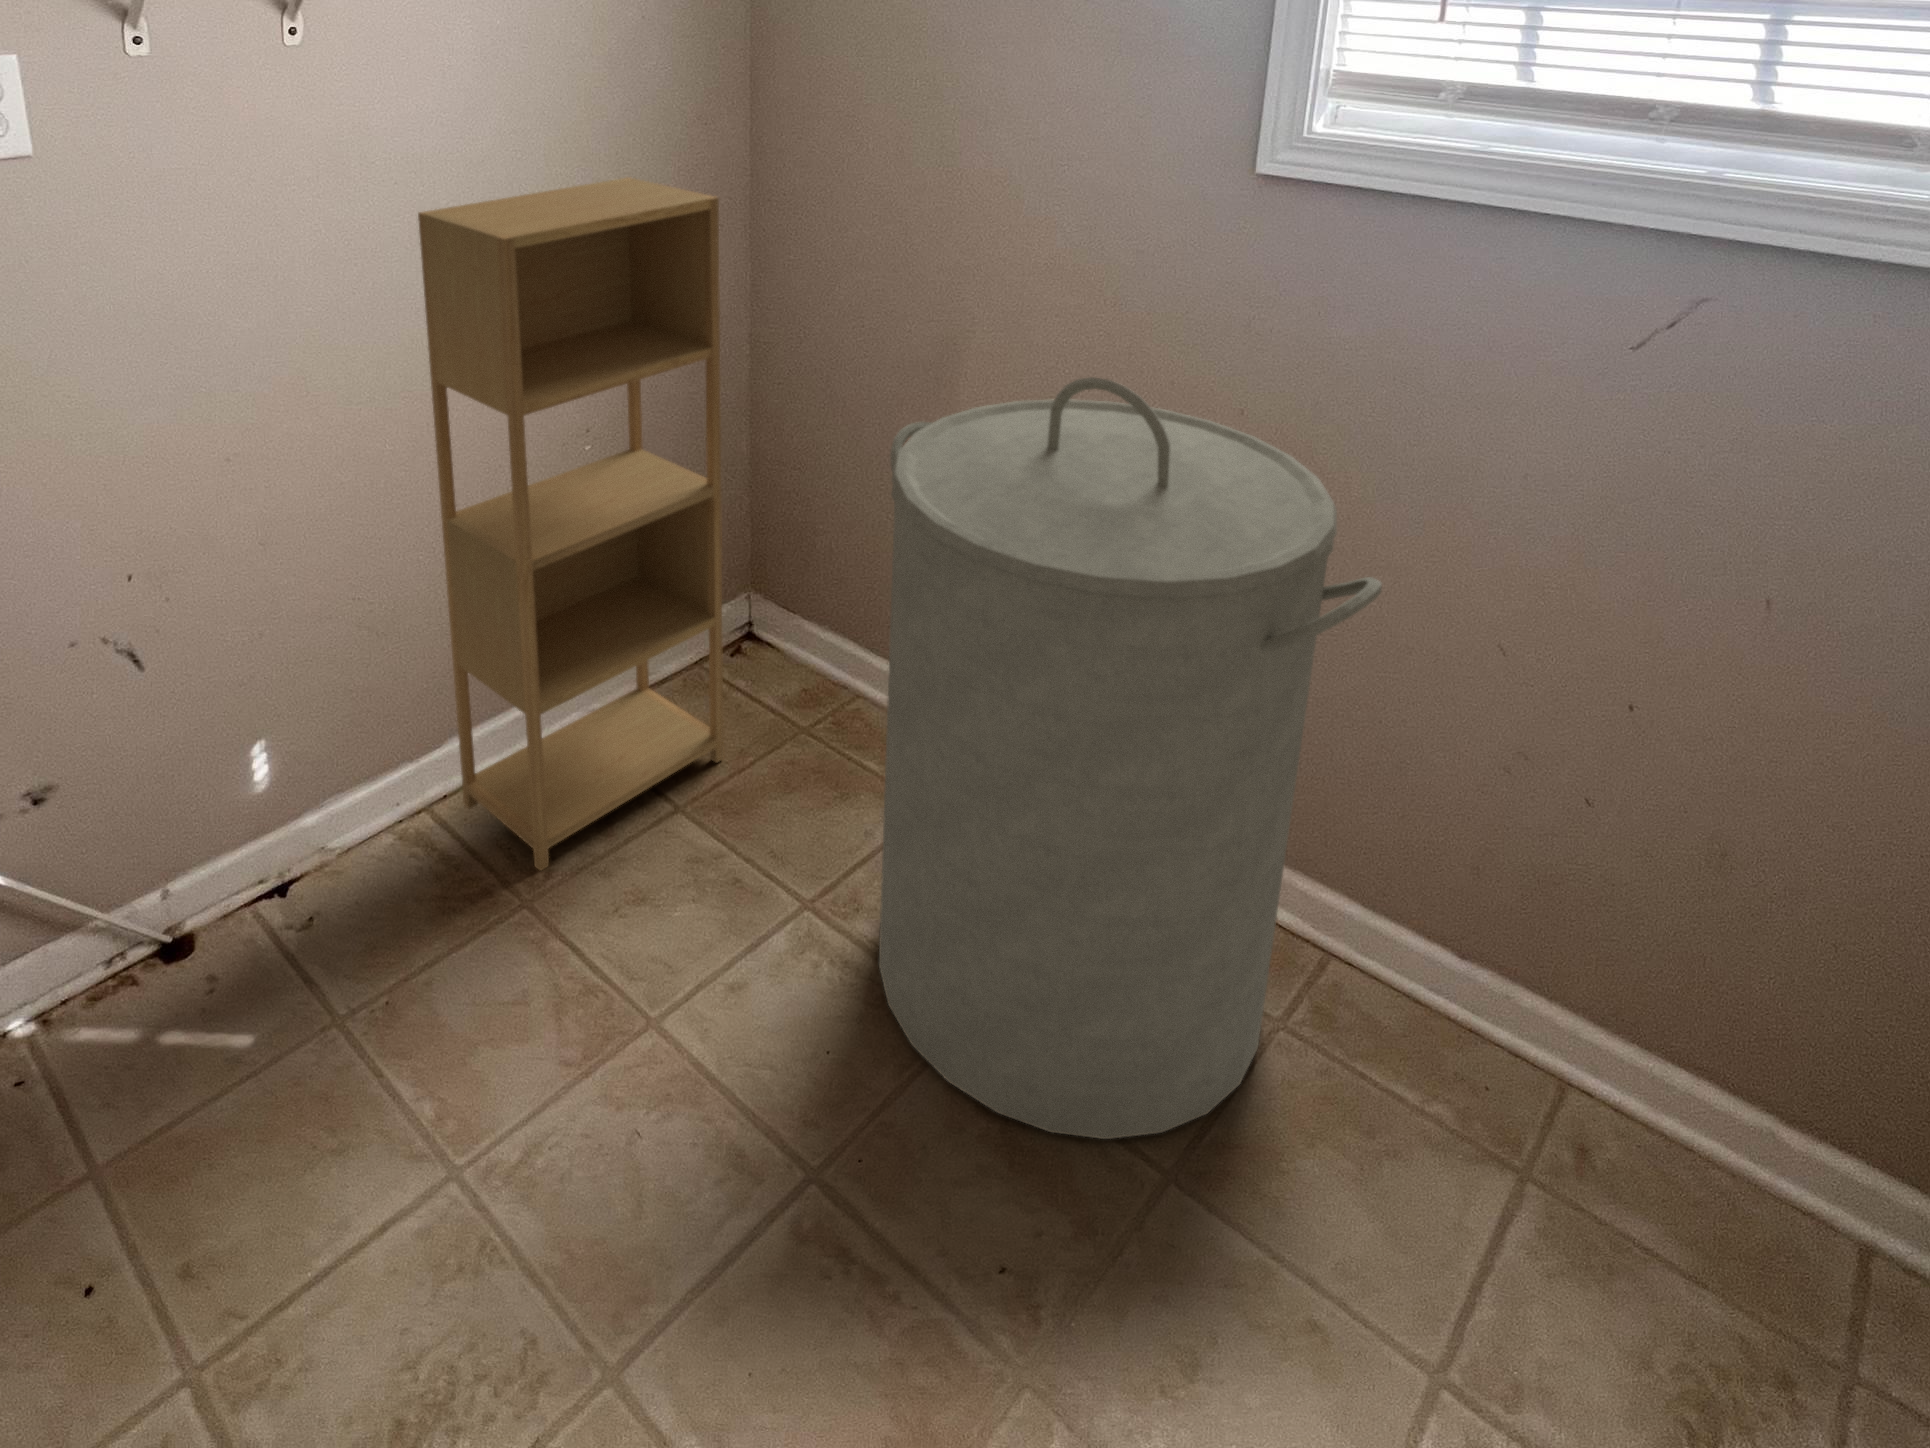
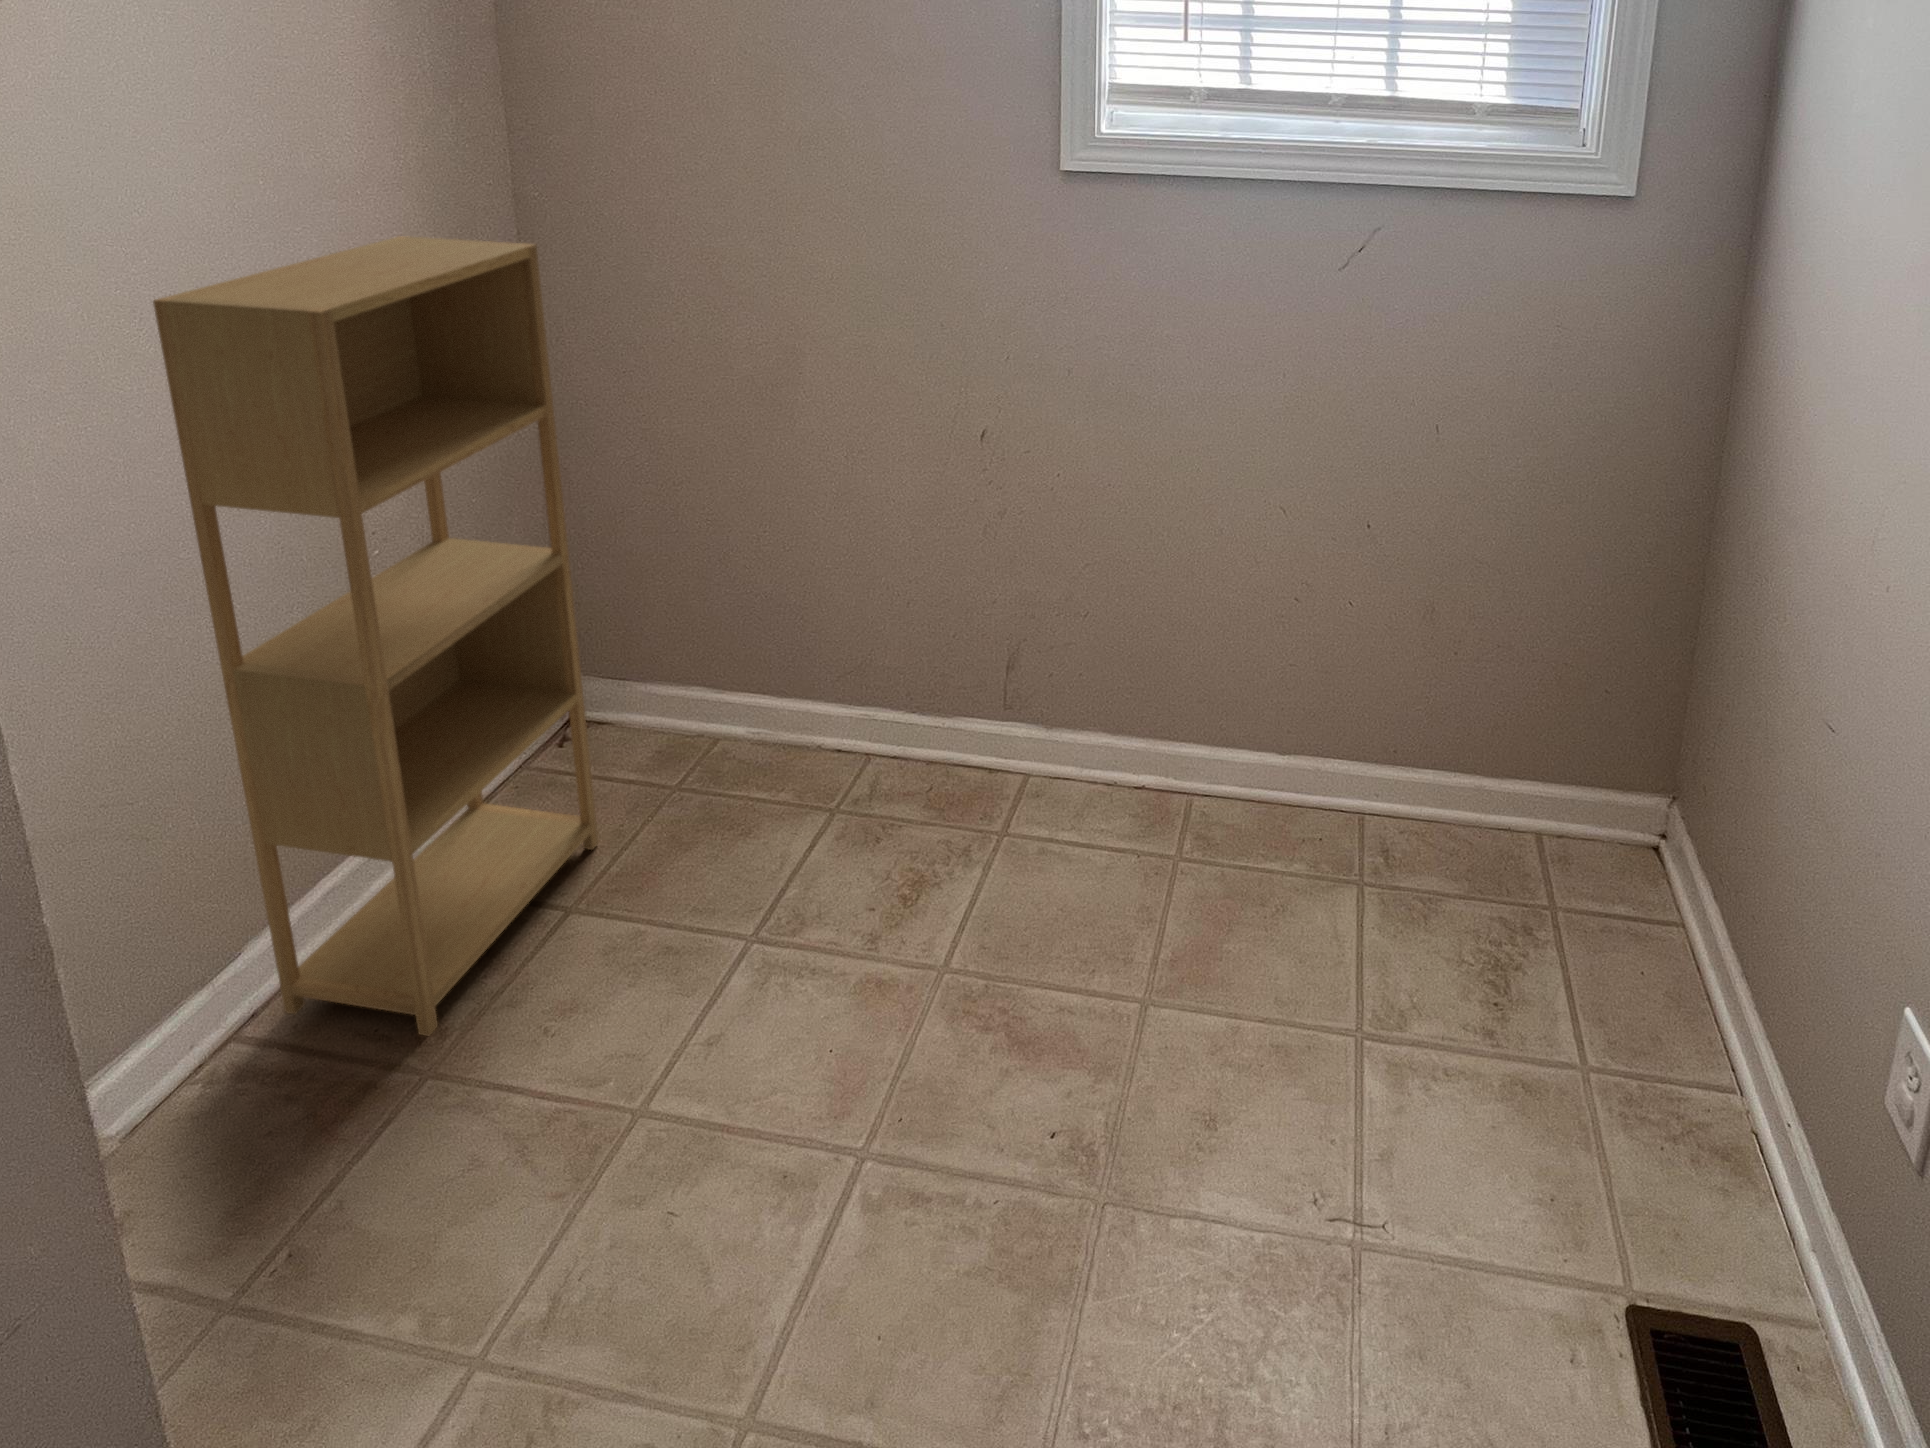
laundry hamper: present [879,377,1382,1139] -> none [787,354,1235,1023]

